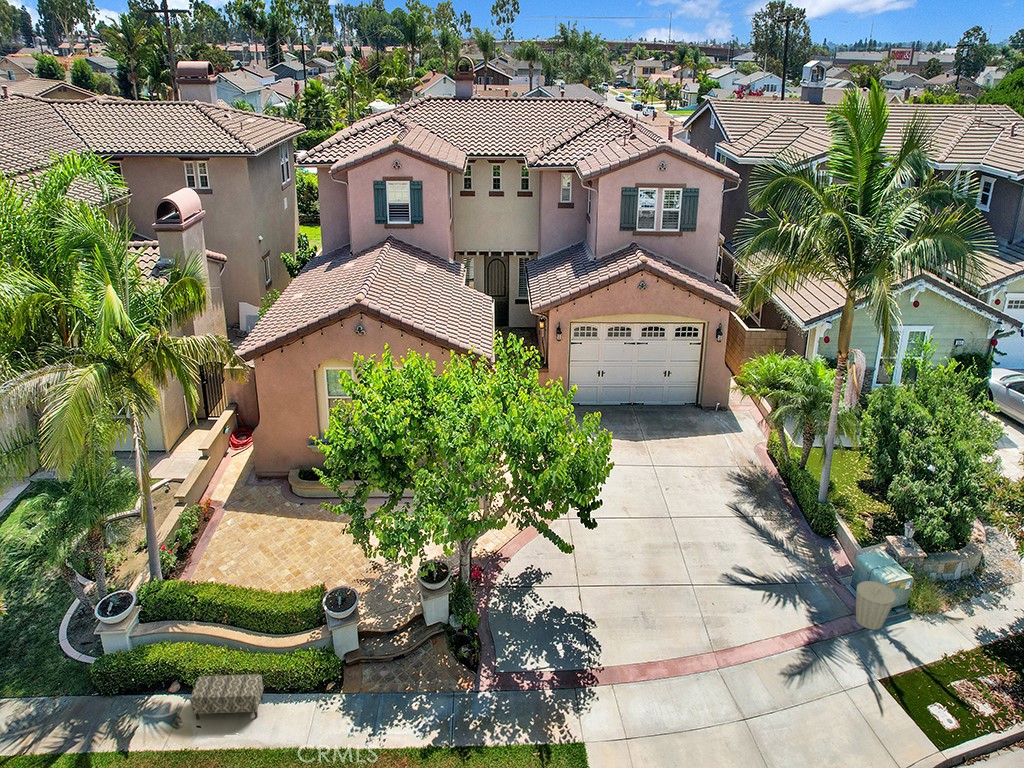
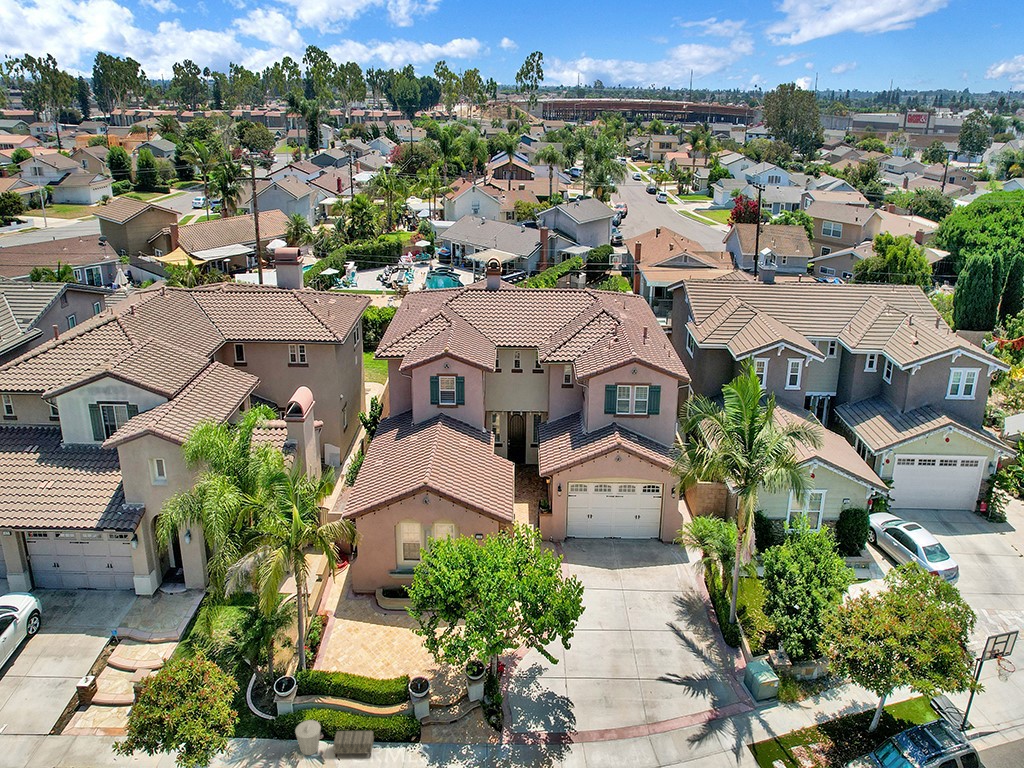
trash can: present [856,581,896,630] -> present [295,720,321,755]

